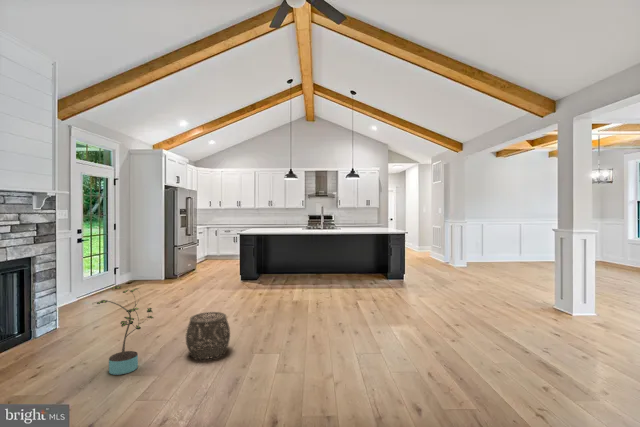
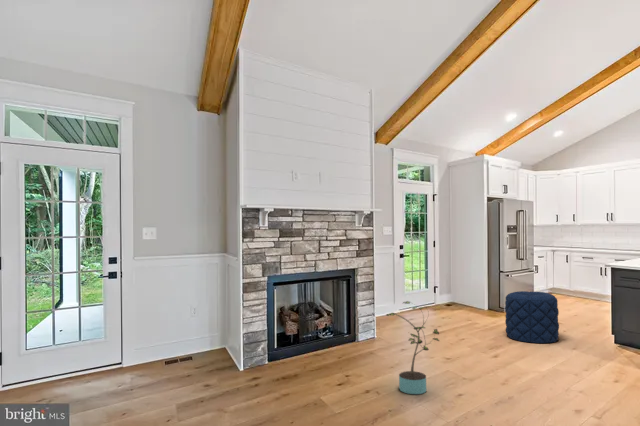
pouf: none [186,262,226,303] -> present [505,291,559,343]
woven basket: present [186,312,230,359] -> none [478,348,537,408]

